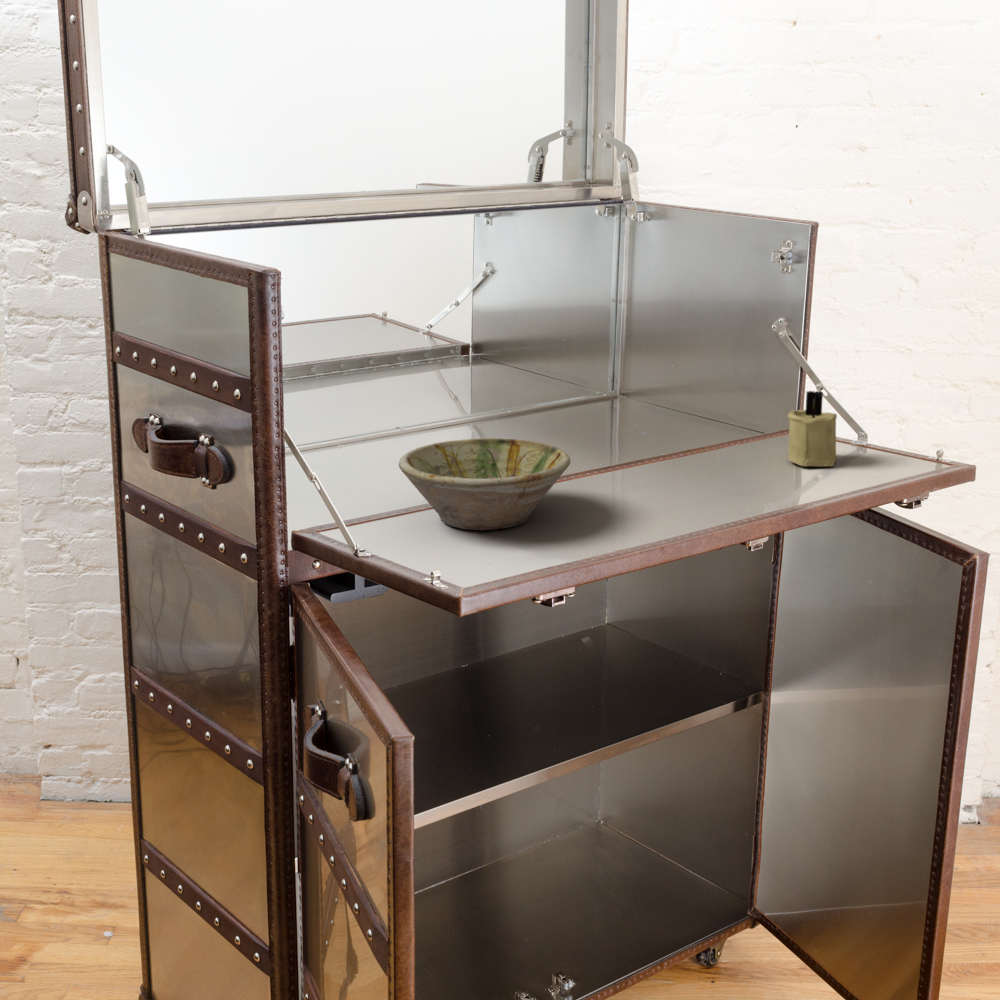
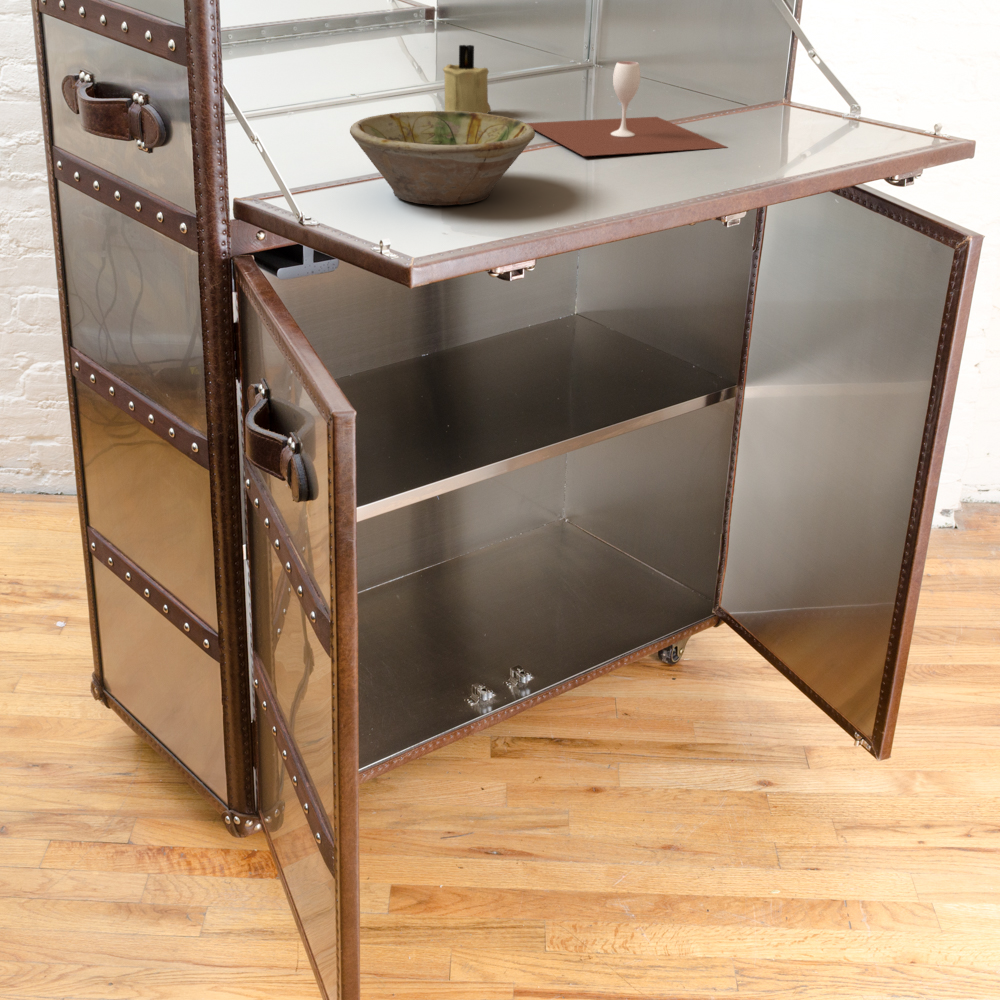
wine glass: none [560,378,756,471] -> present [527,61,727,156]
candle: present [788,391,837,467] -> present [443,45,491,114]

